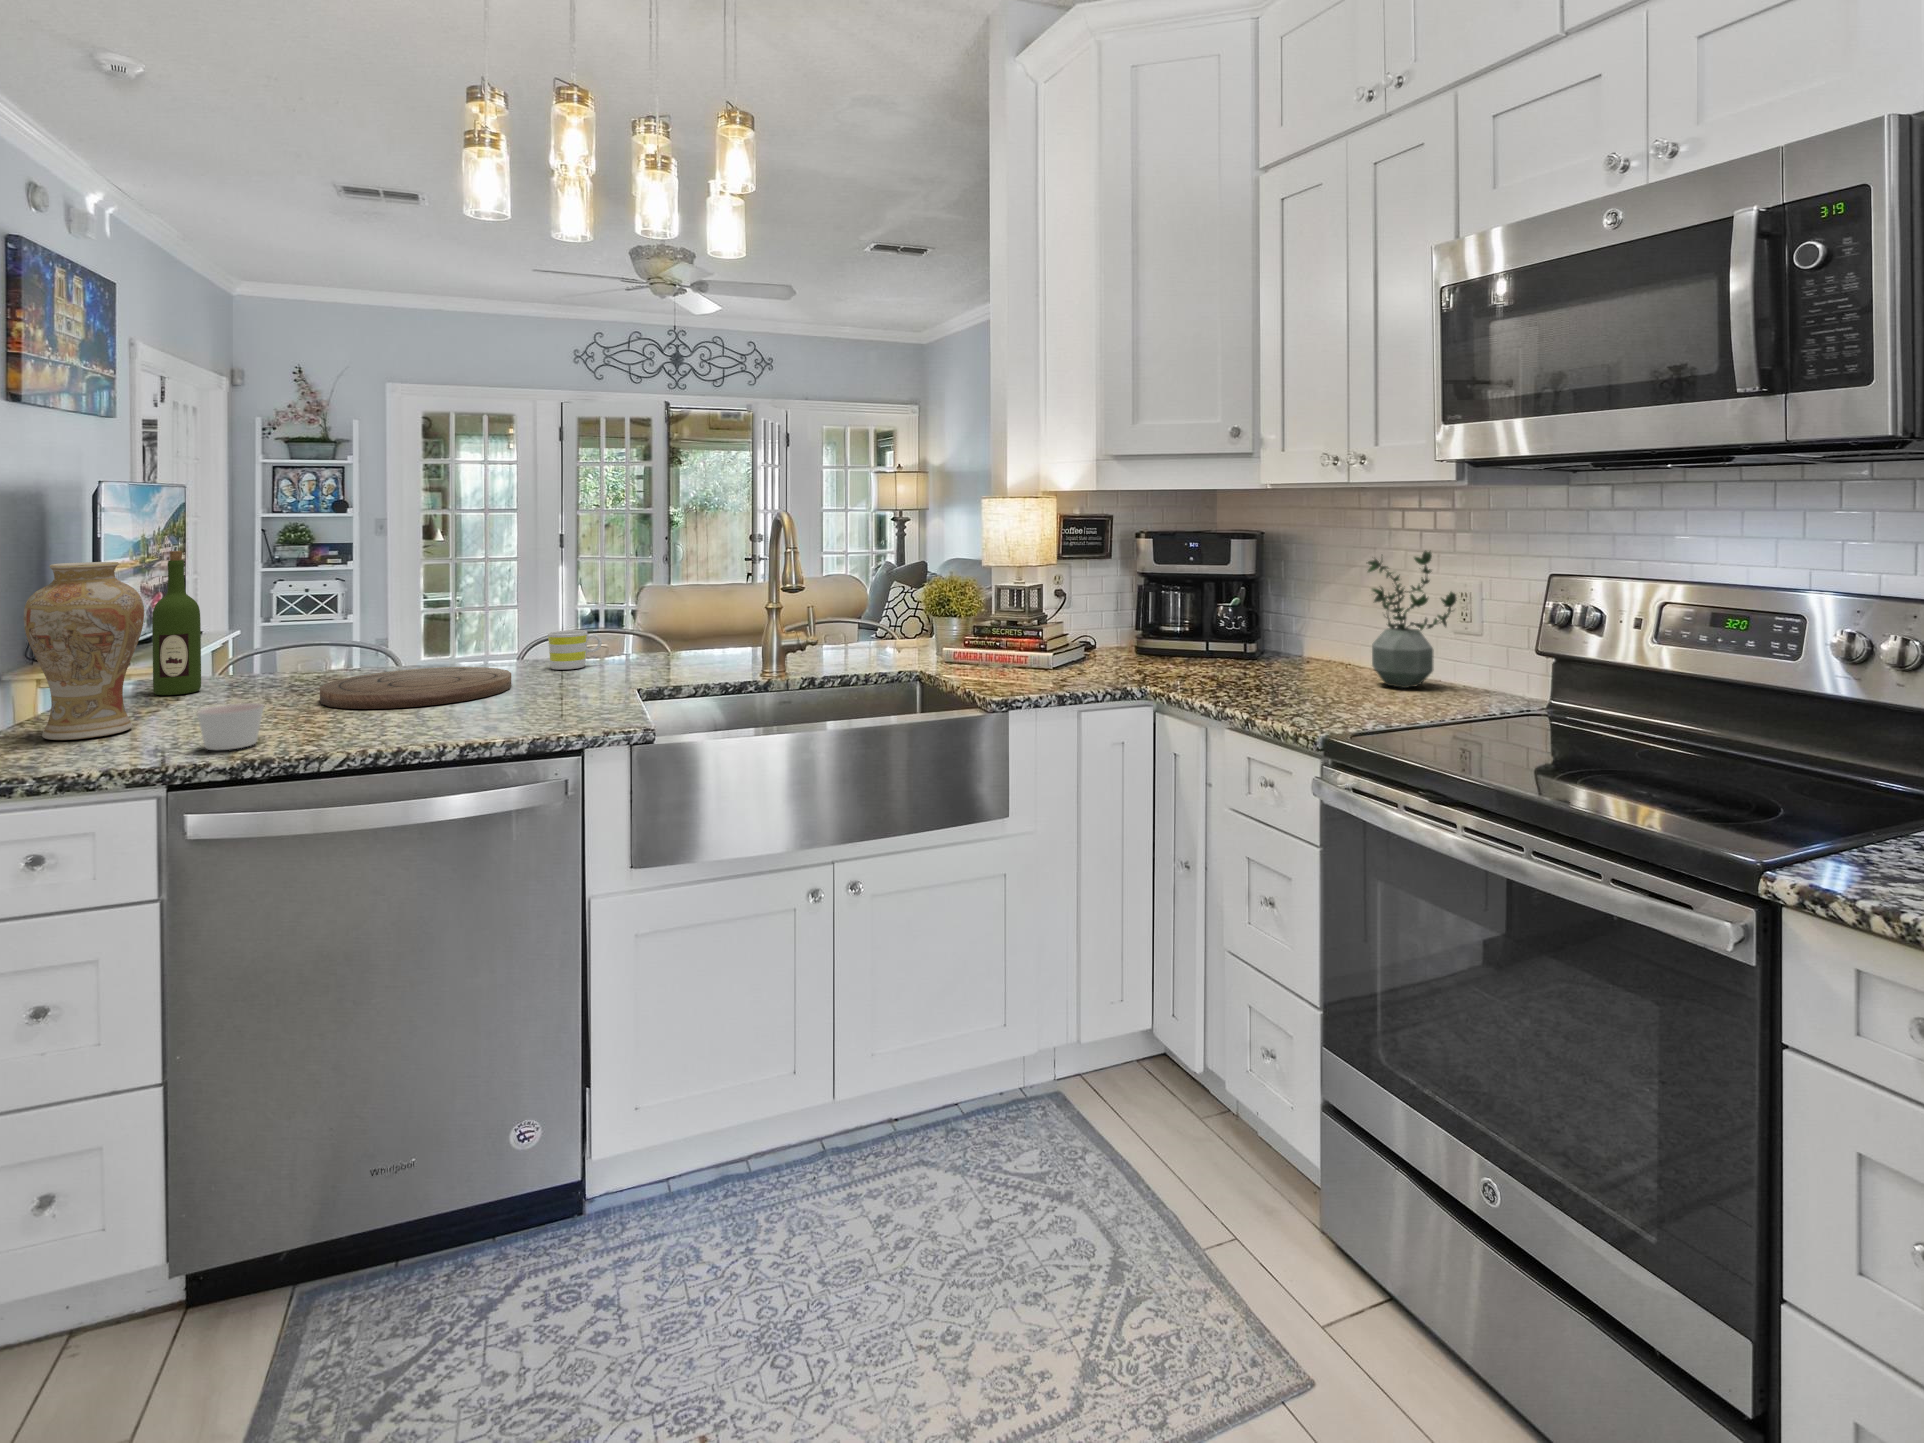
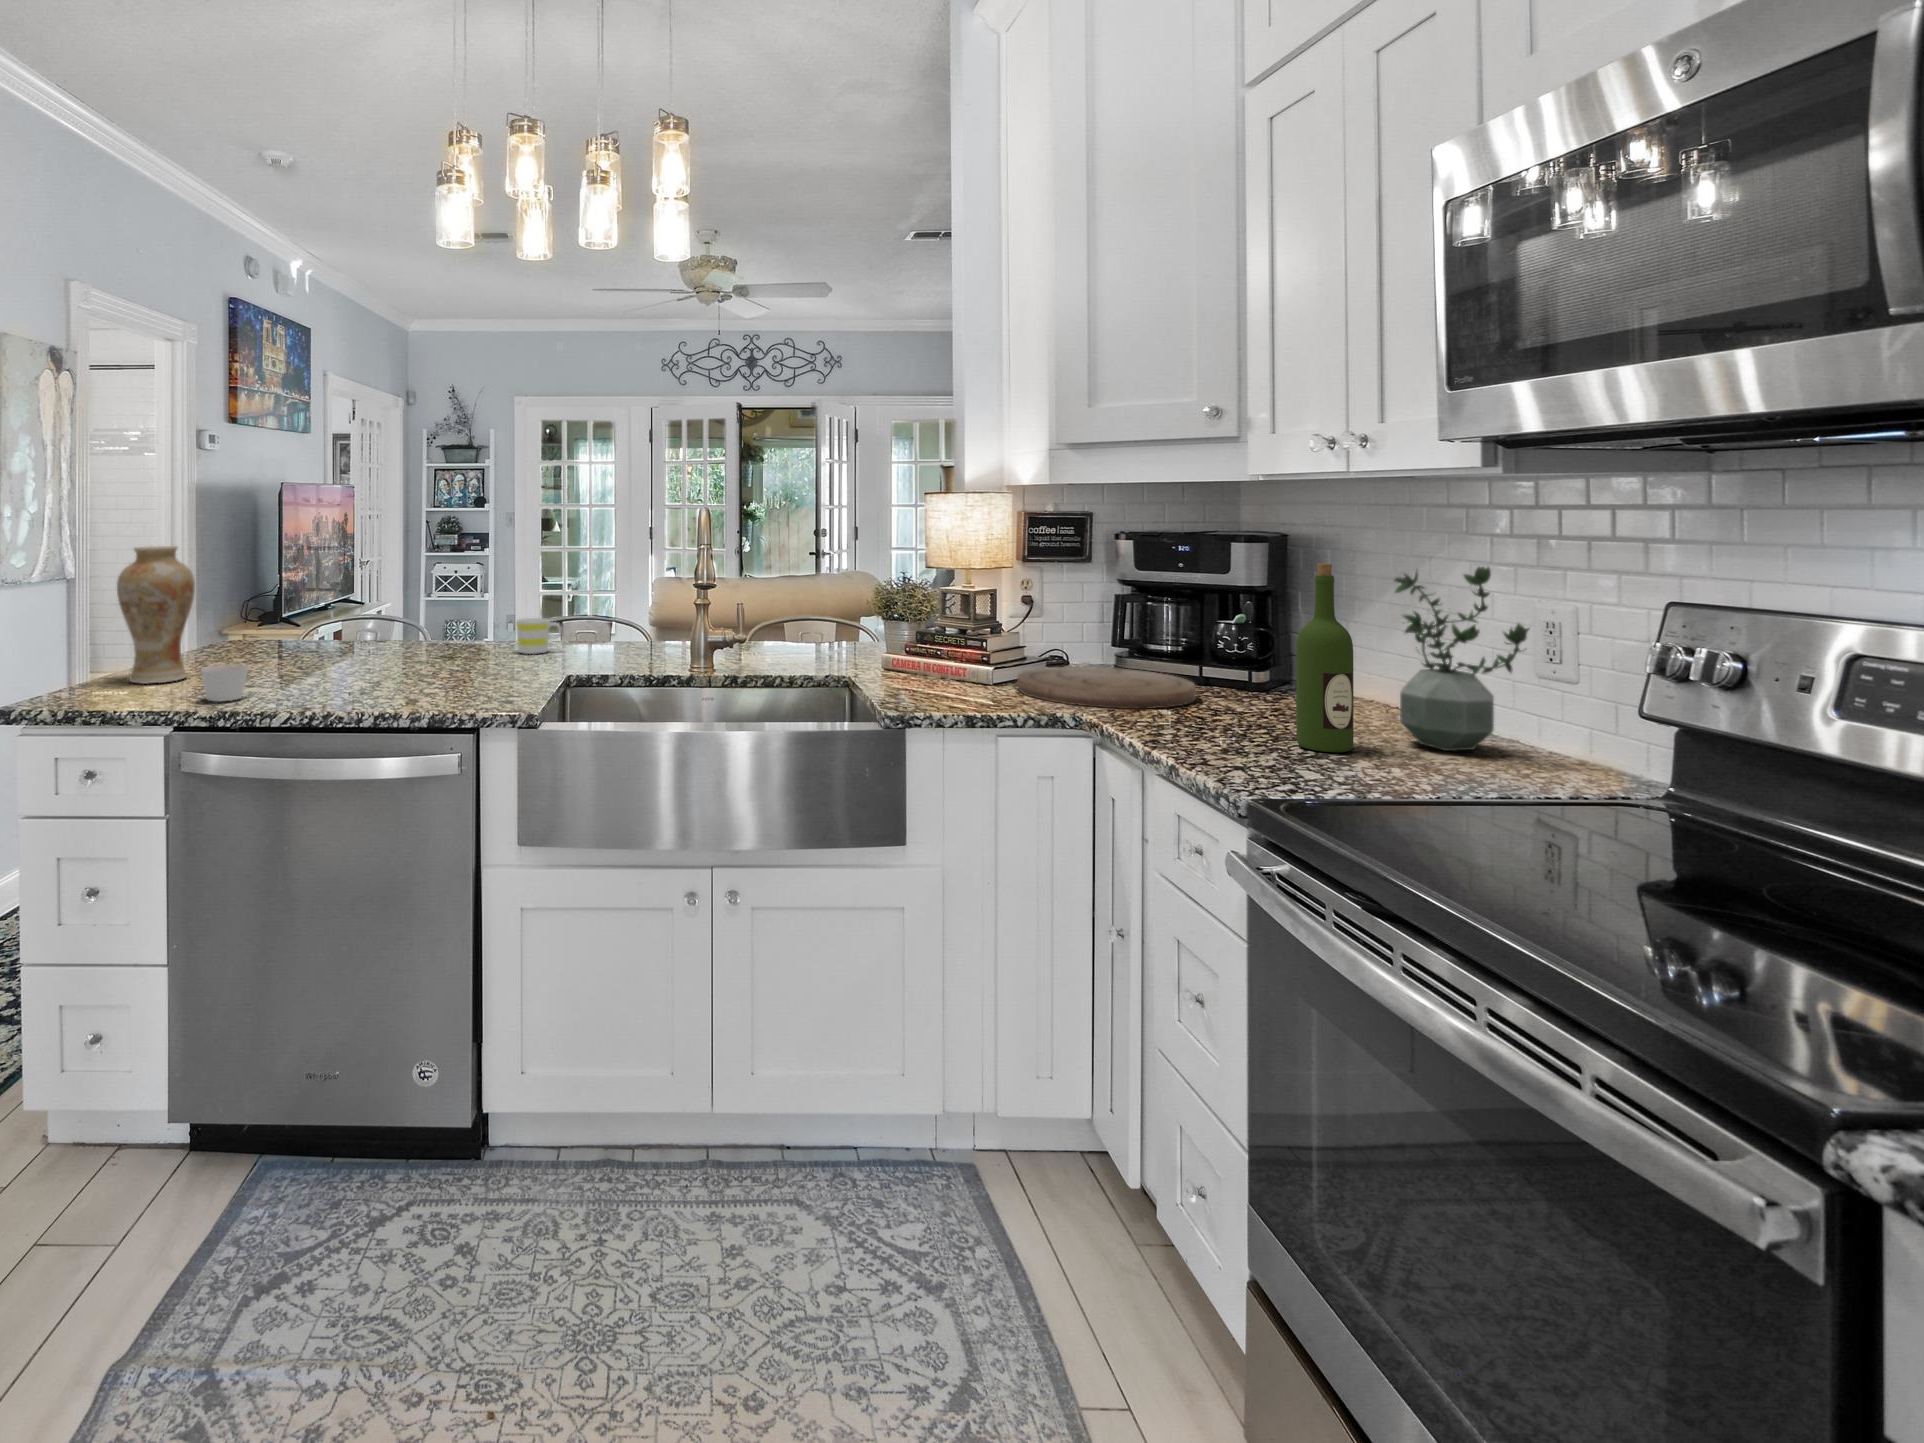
wine bottle: present [152,551,201,695] -> present [1296,563,1354,752]
cutting board: present [320,667,511,709] -> present [1017,667,1196,709]

